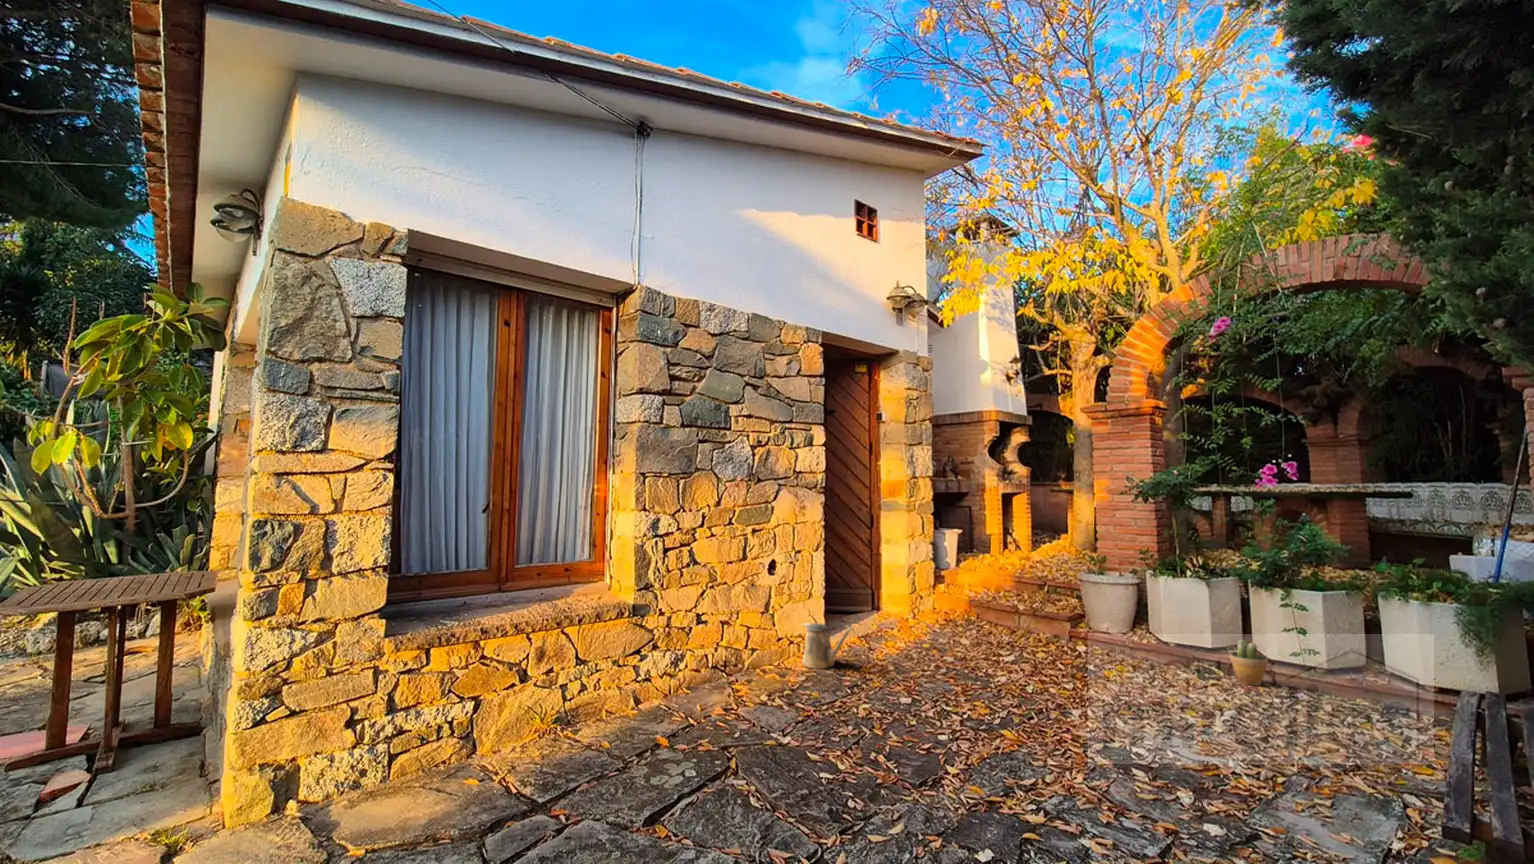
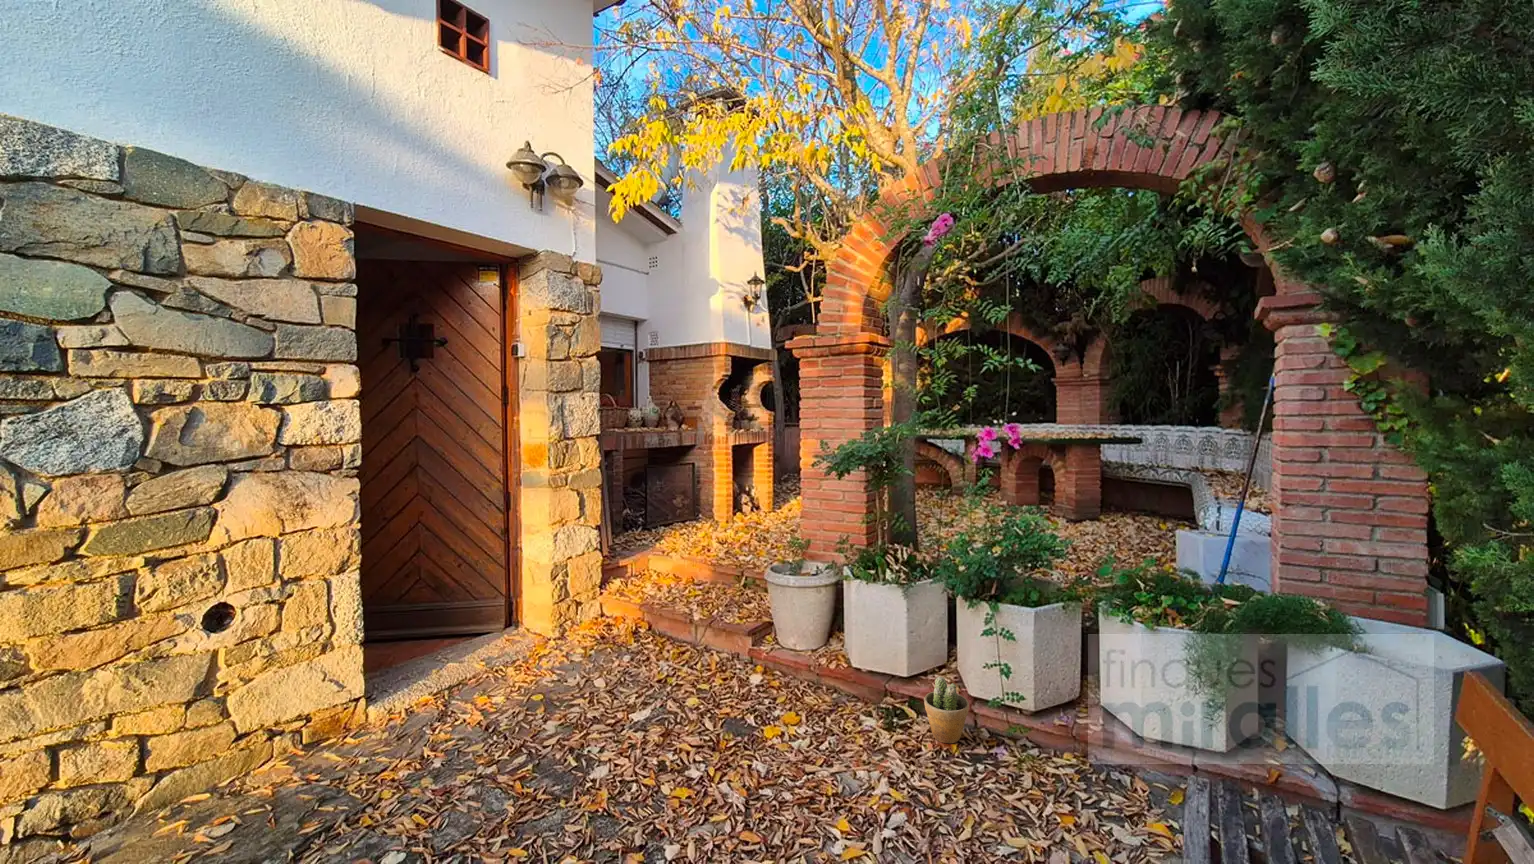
watering can: present [802,623,852,669] -> none [276,705,347,793]

